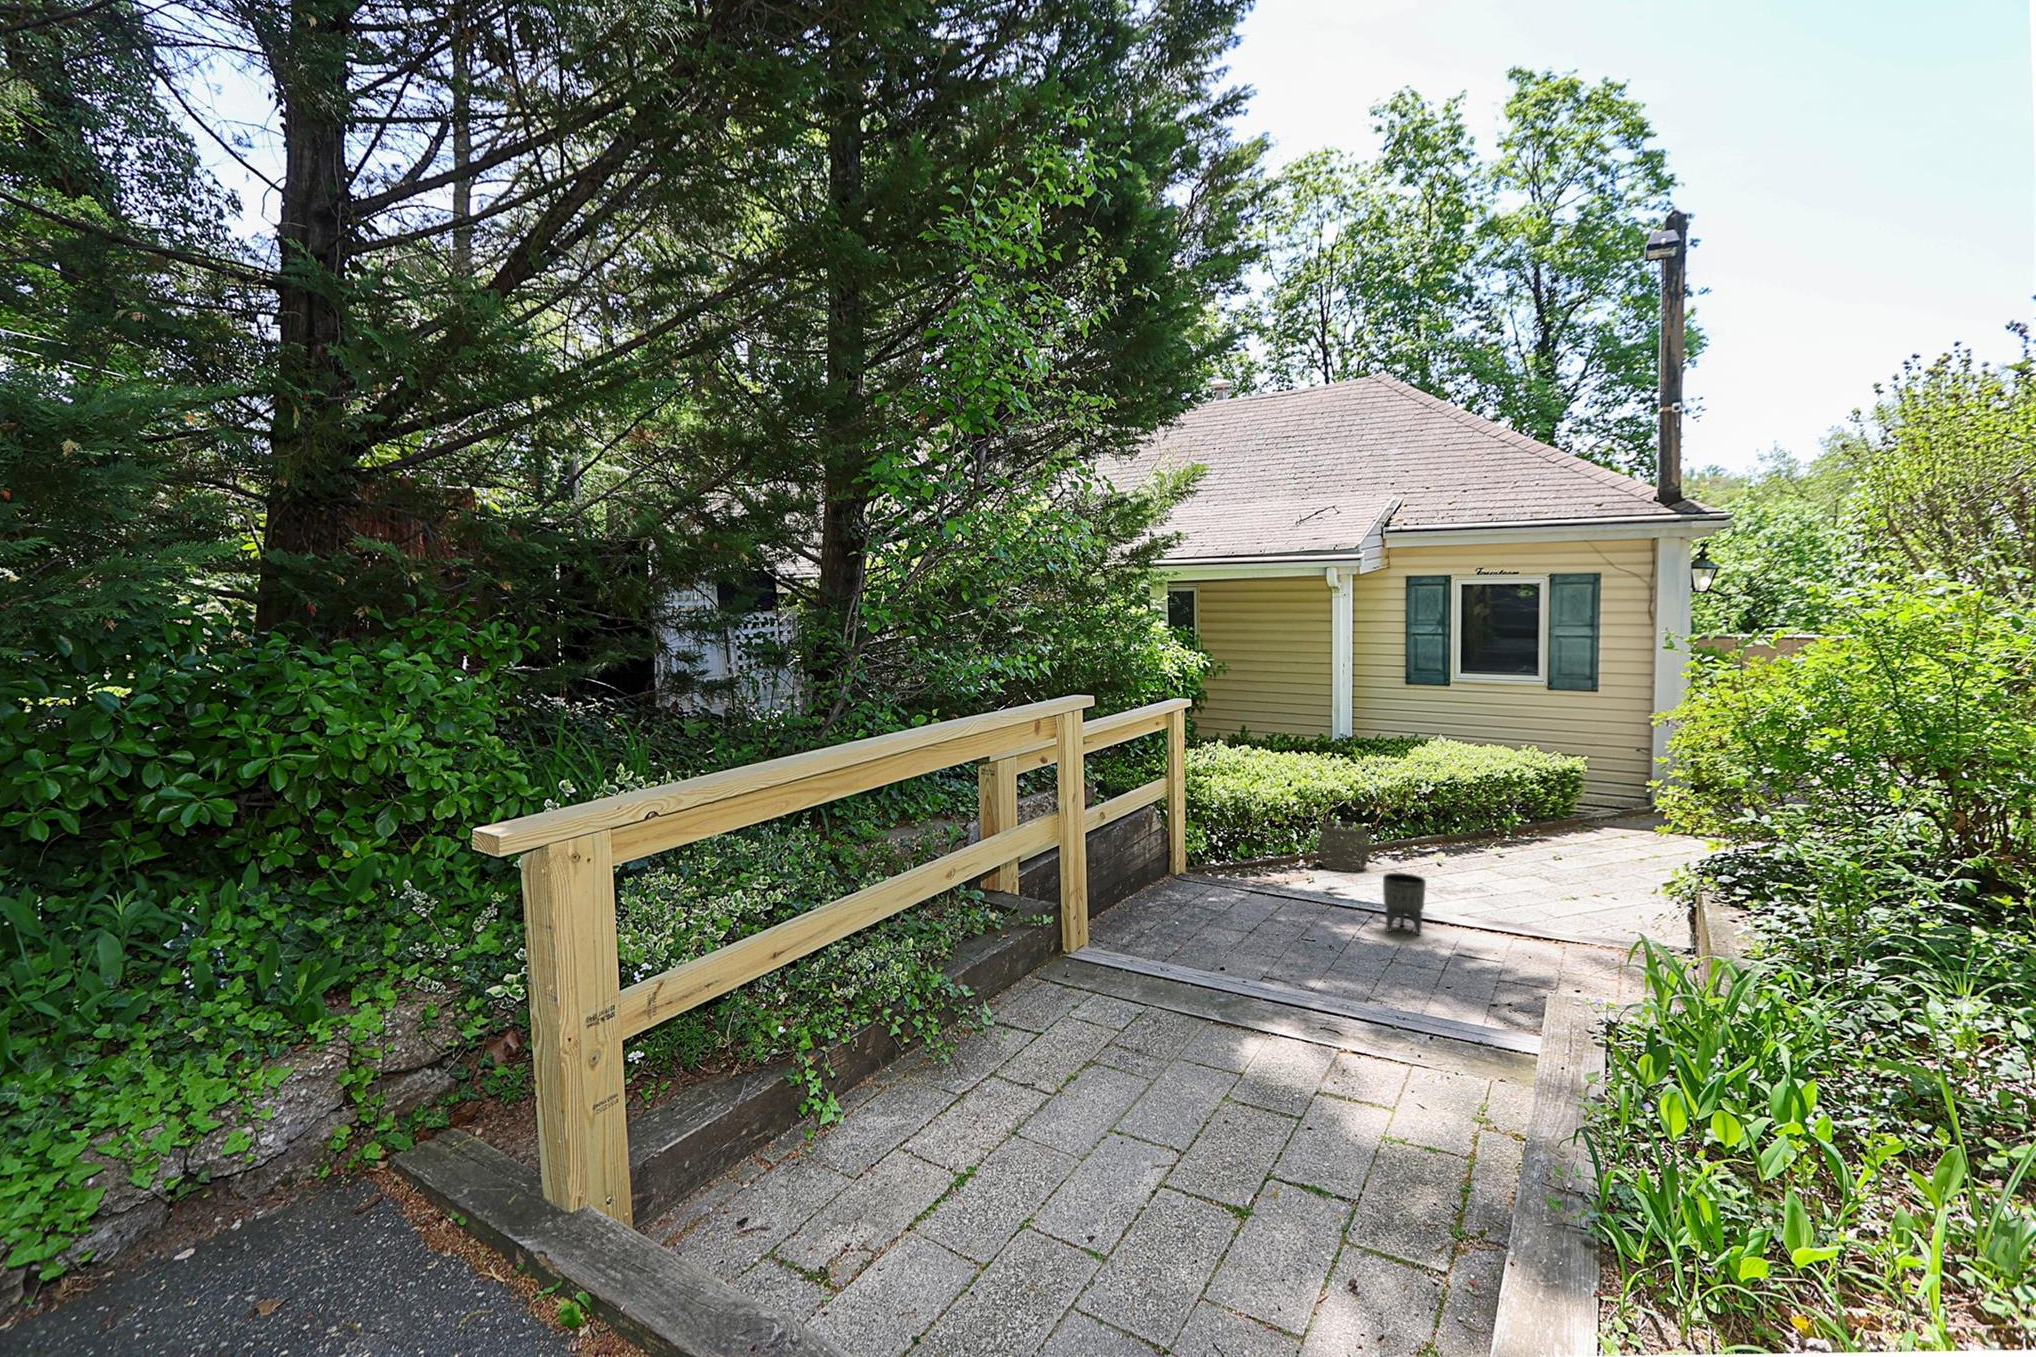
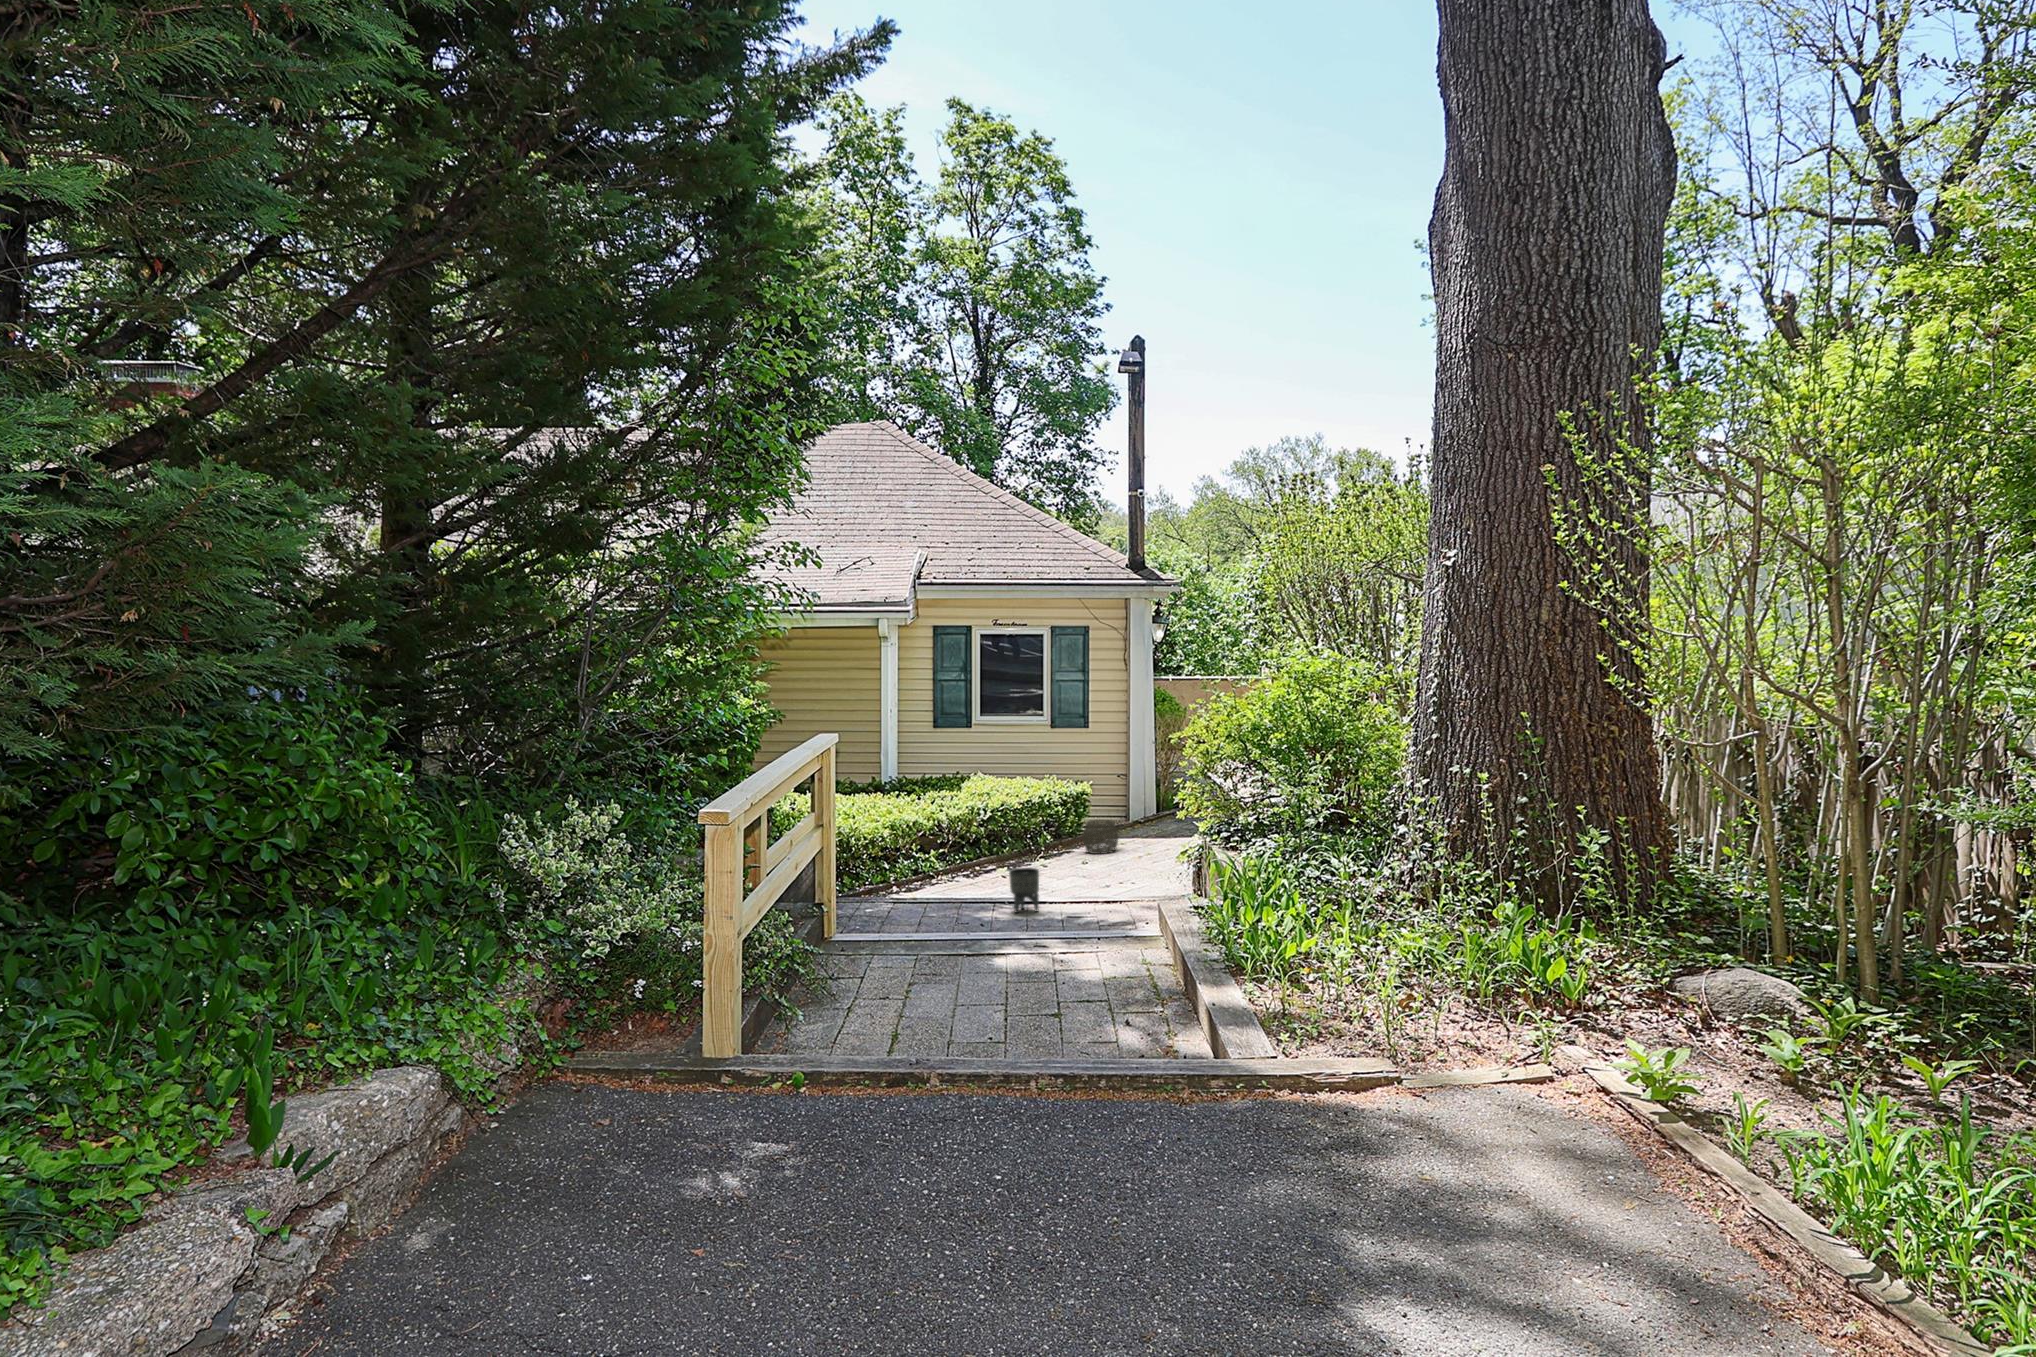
woven basket: present [1318,822,1370,872] -> present [1083,820,1119,854]

